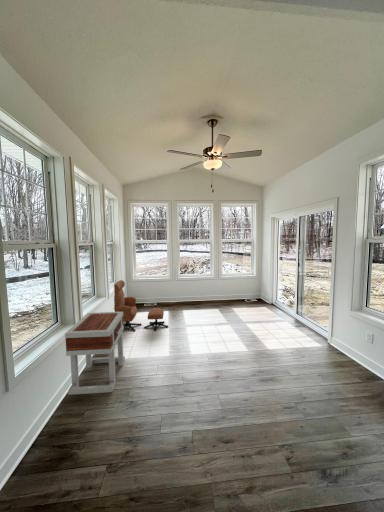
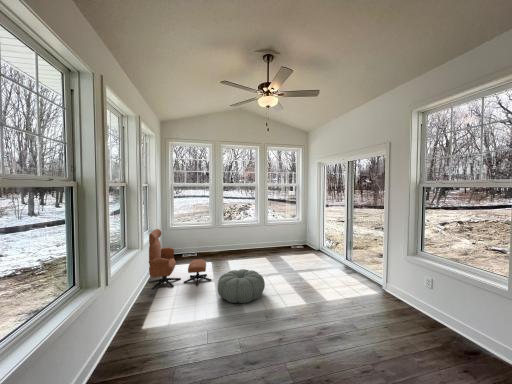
side table: present [65,312,125,395] -> none [84,266,162,378]
pouf: none [173,318,215,347] -> present [218,269,265,303]

